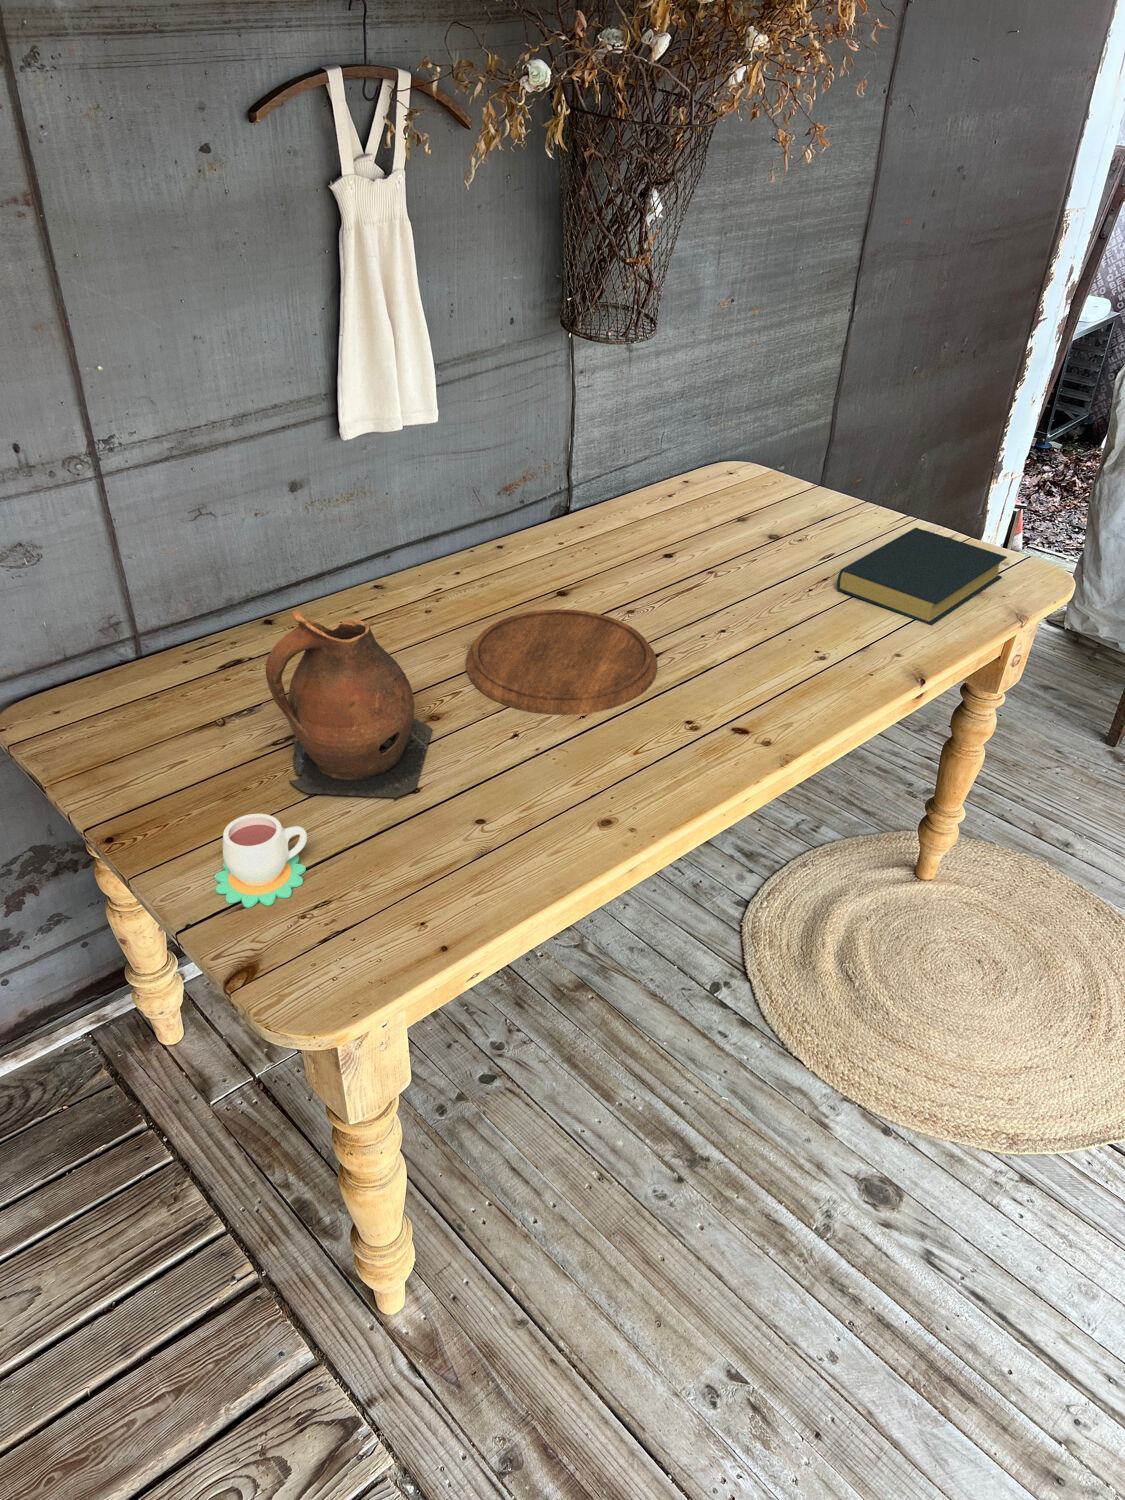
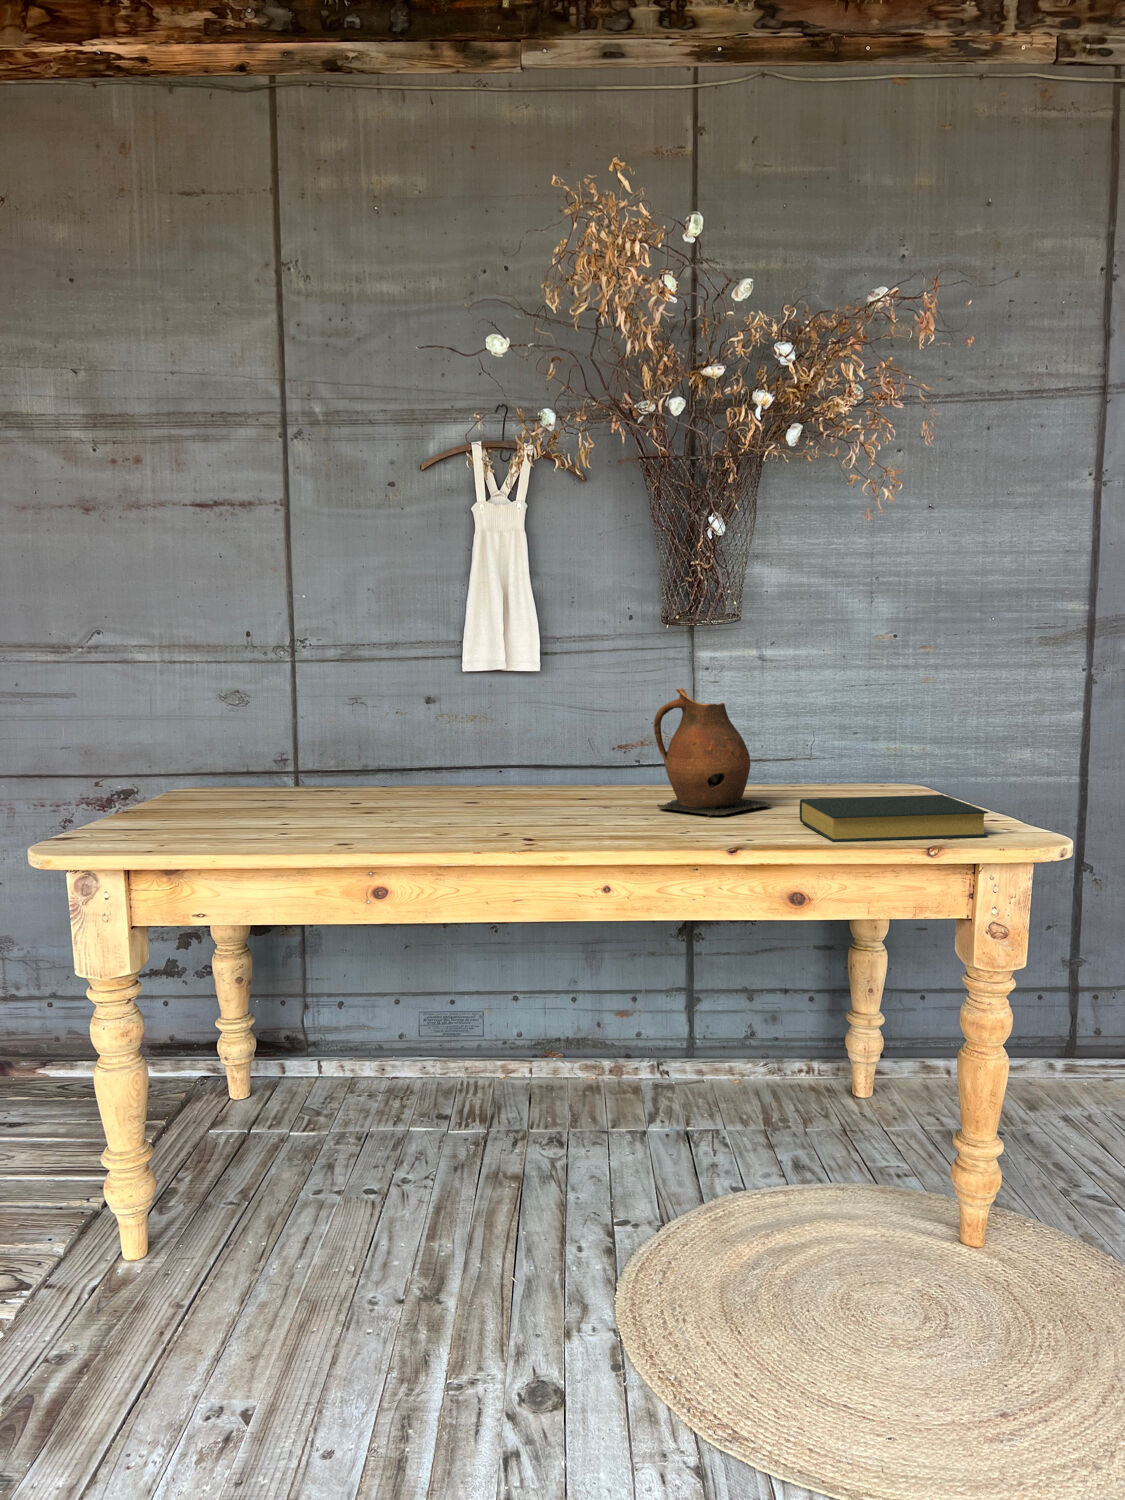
cutting board: present [466,609,657,715] -> none [420,793,578,832]
ceramic pitcher: present [266,610,432,801] -> present [654,688,770,817]
mug: present [215,814,307,908] -> none [114,793,177,841]

